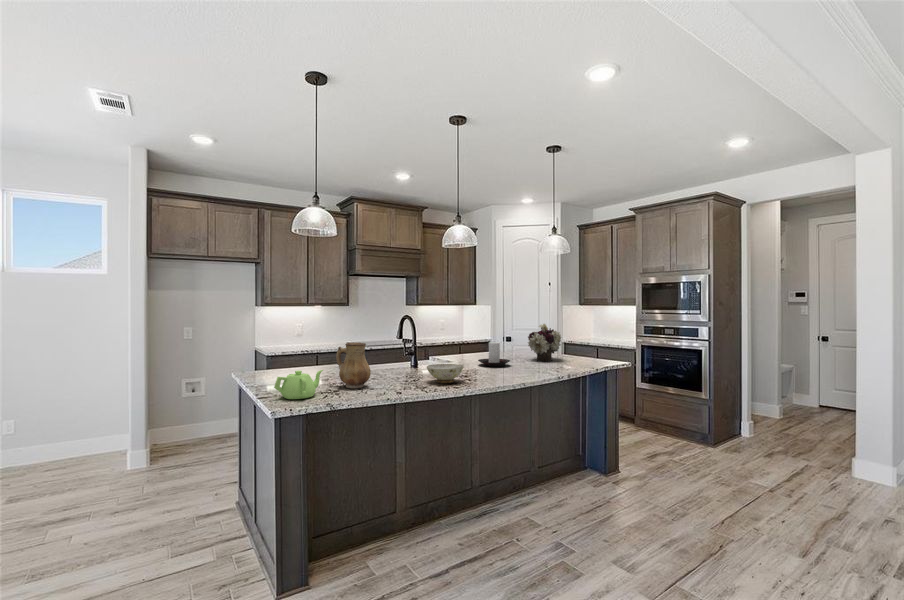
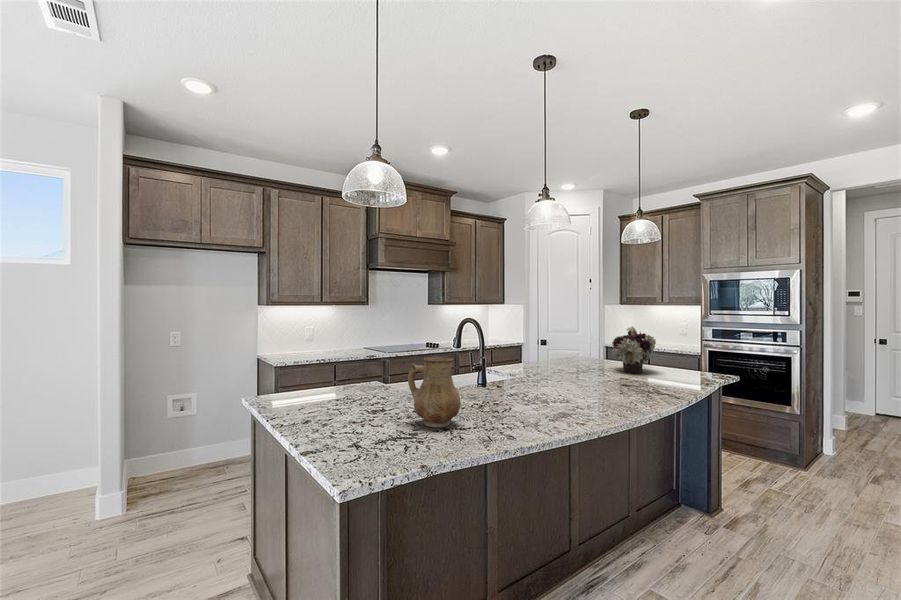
candle holder: present [478,342,510,367] -> none [562,349,606,383]
ceramic bowl: present [427,364,463,383] -> none [531,384,585,415]
teapot: present [274,370,323,399] -> none [327,403,401,457]

